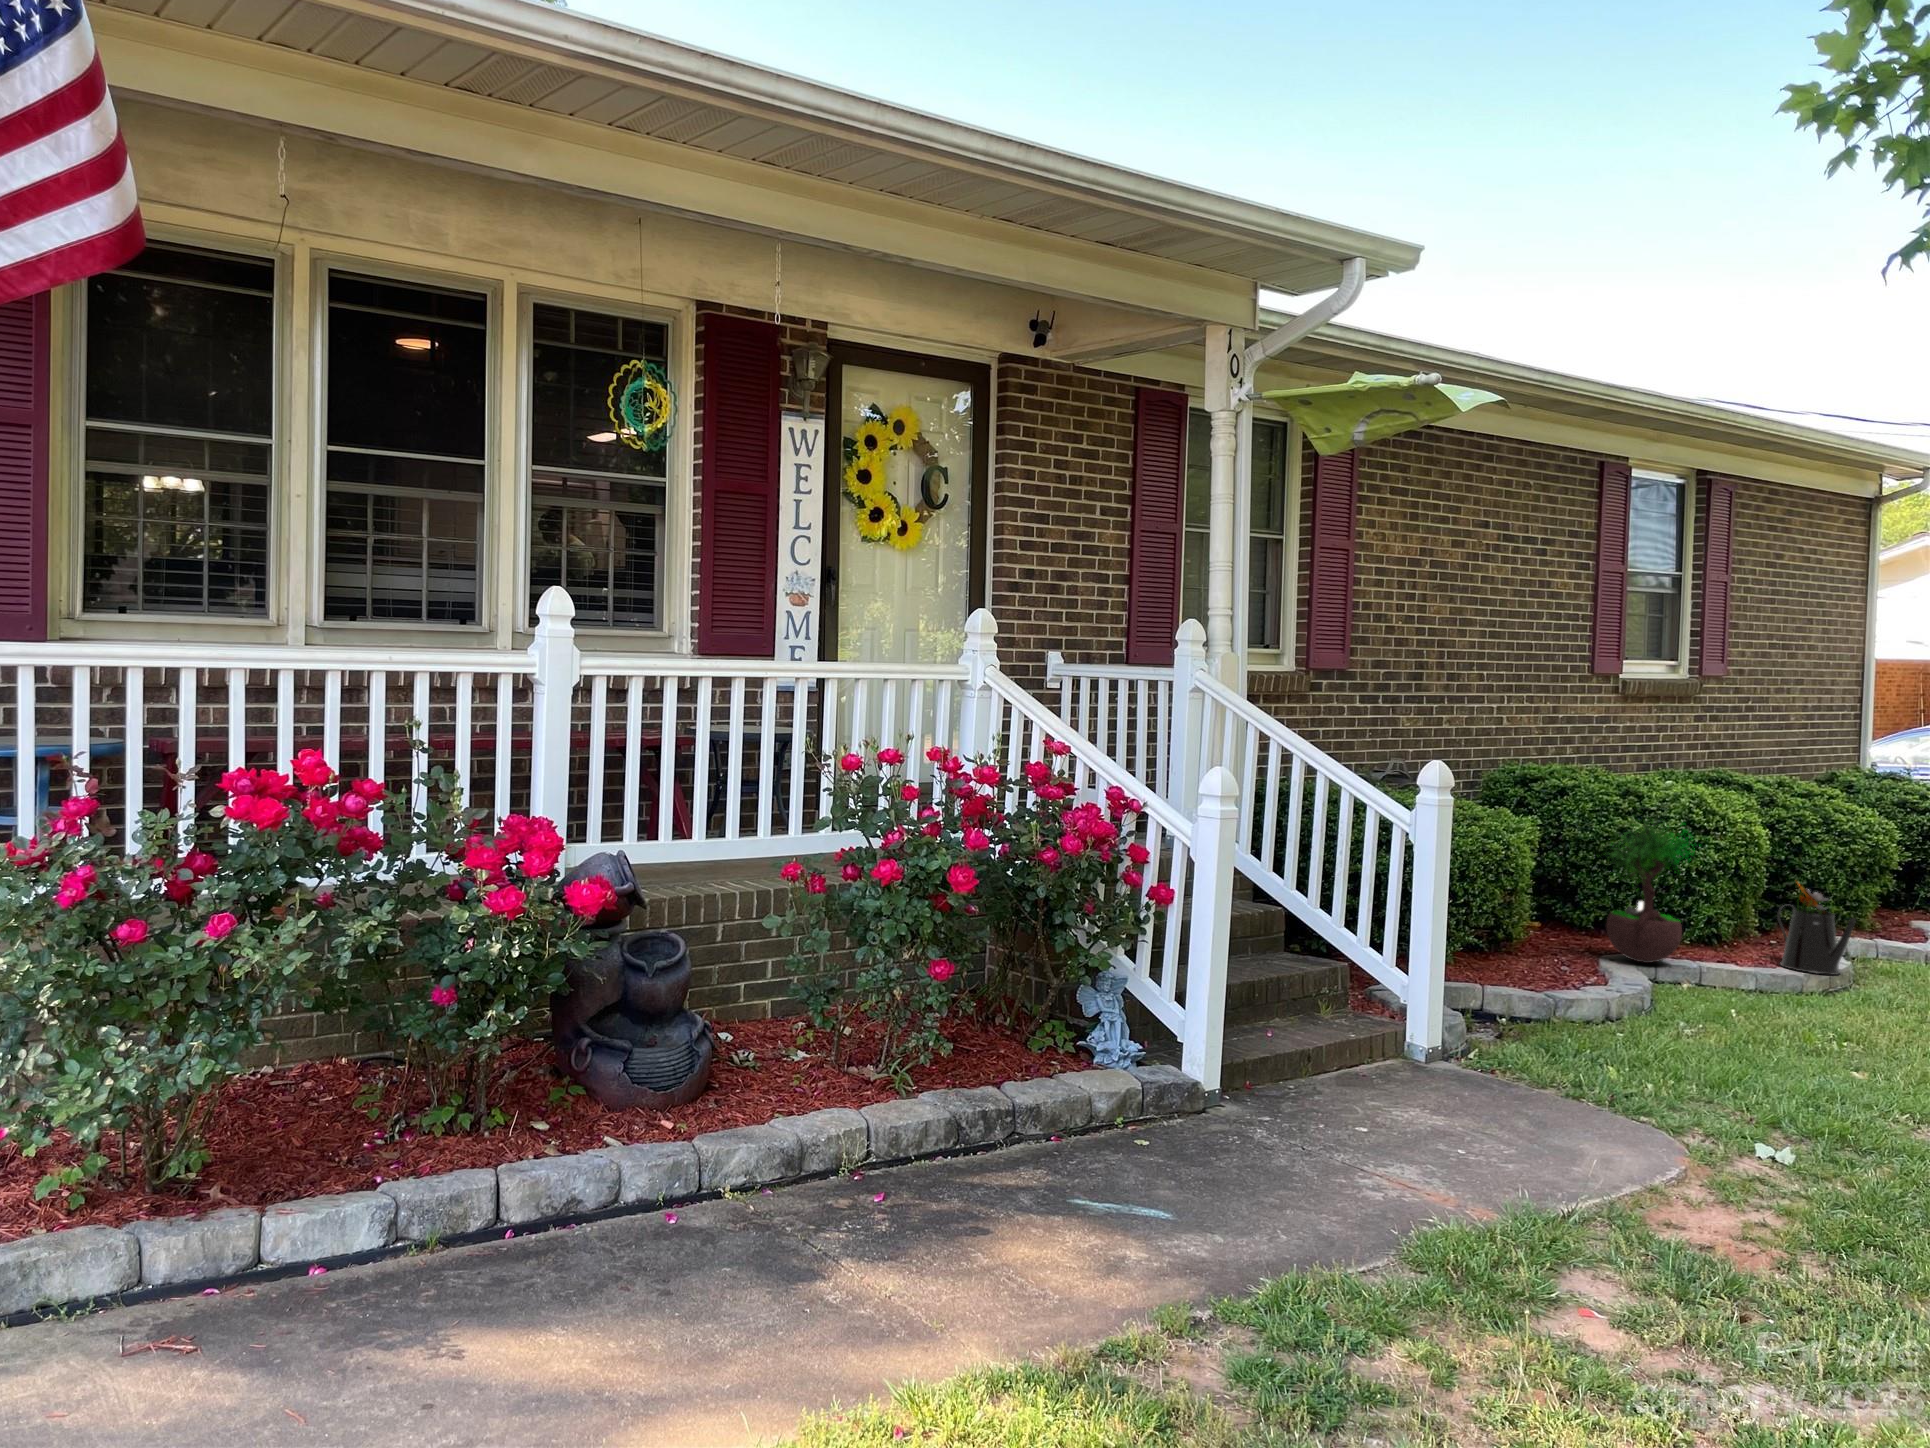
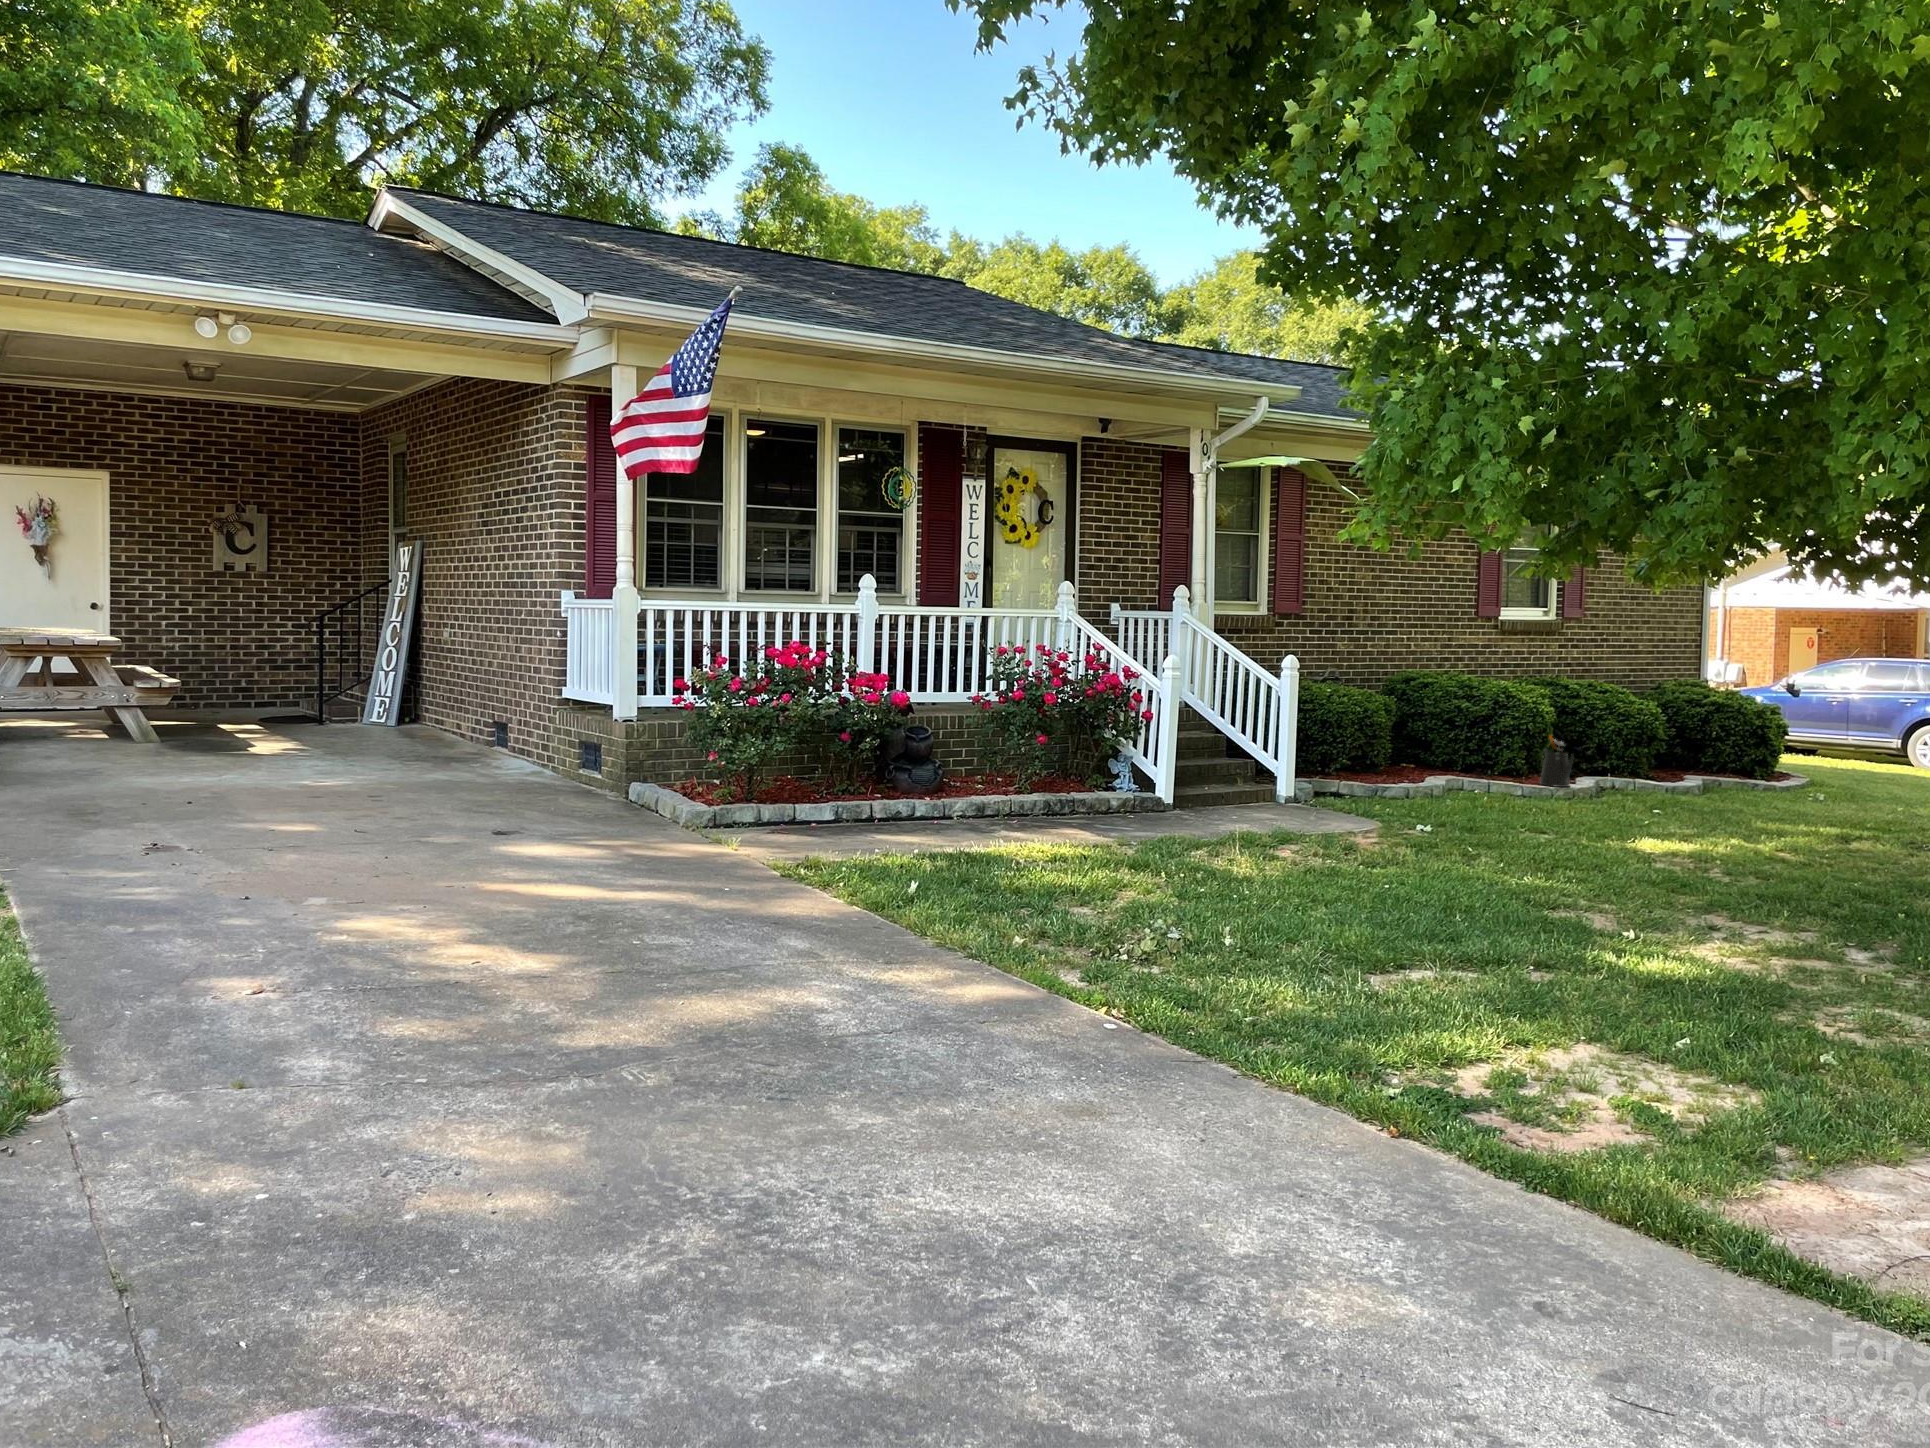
potted tree: present [1597,820,1695,963] -> none [1427,691,1483,781]

